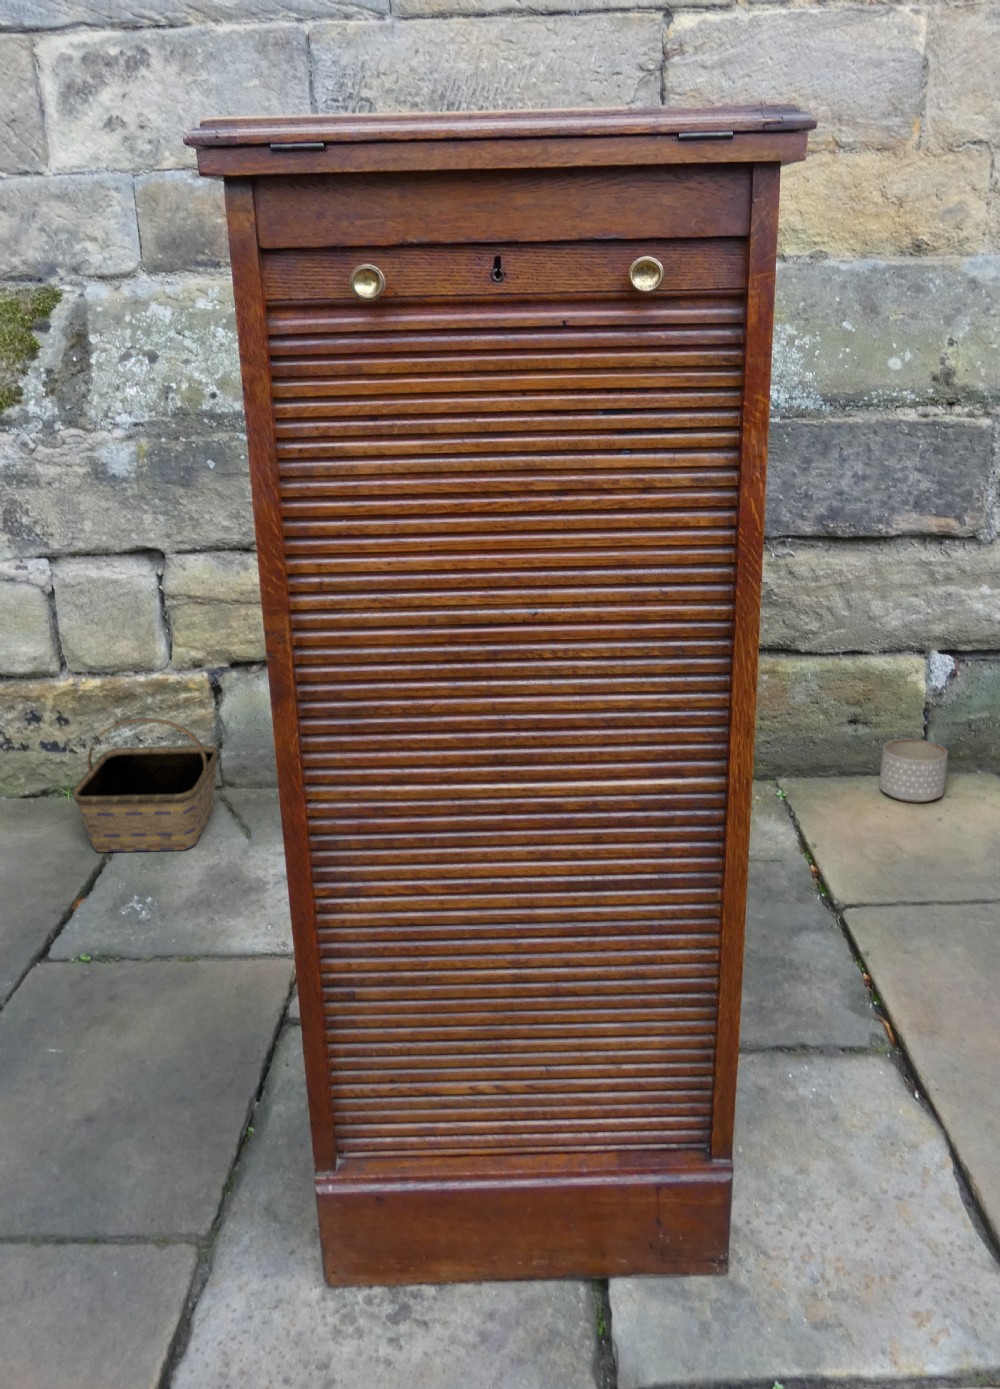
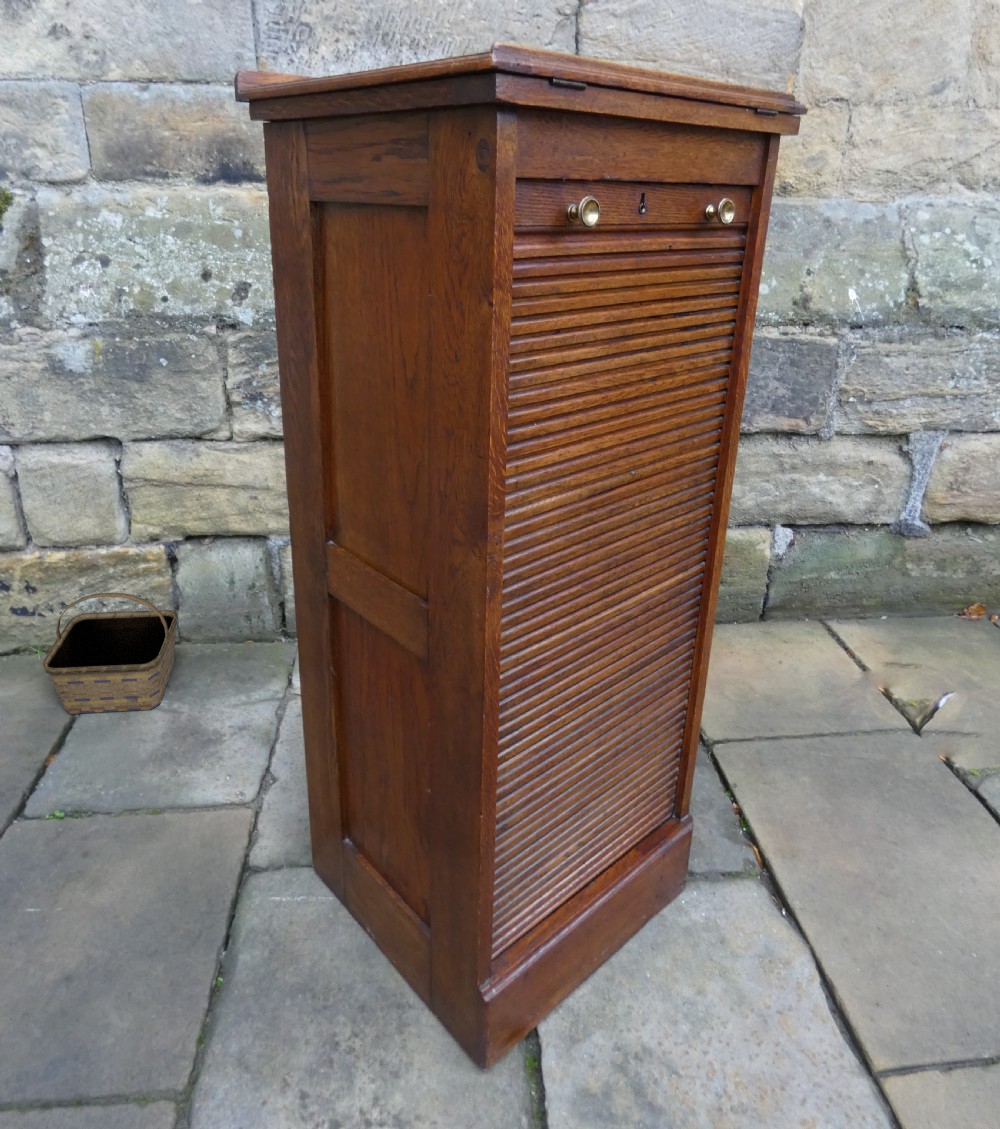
planter: present [880,739,948,802] -> none [734,596,790,649]

